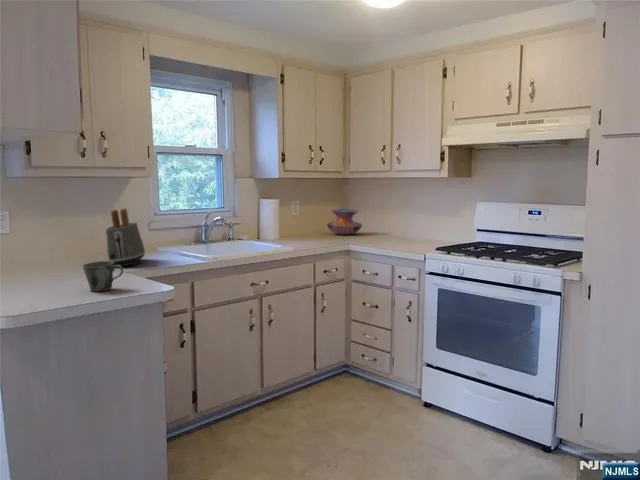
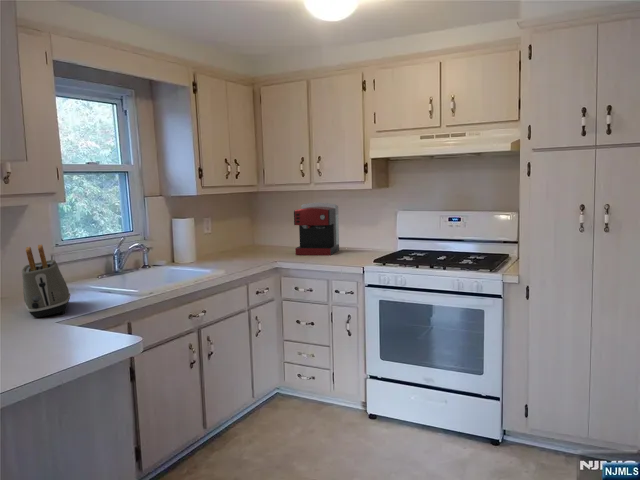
coffee maker: none [371,190,419,242] -> present [294,202,339,255]
decorative vase: present [327,209,362,235] -> none [241,223,278,250]
mug: present [83,261,123,291] -> none [32,317,85,357]

